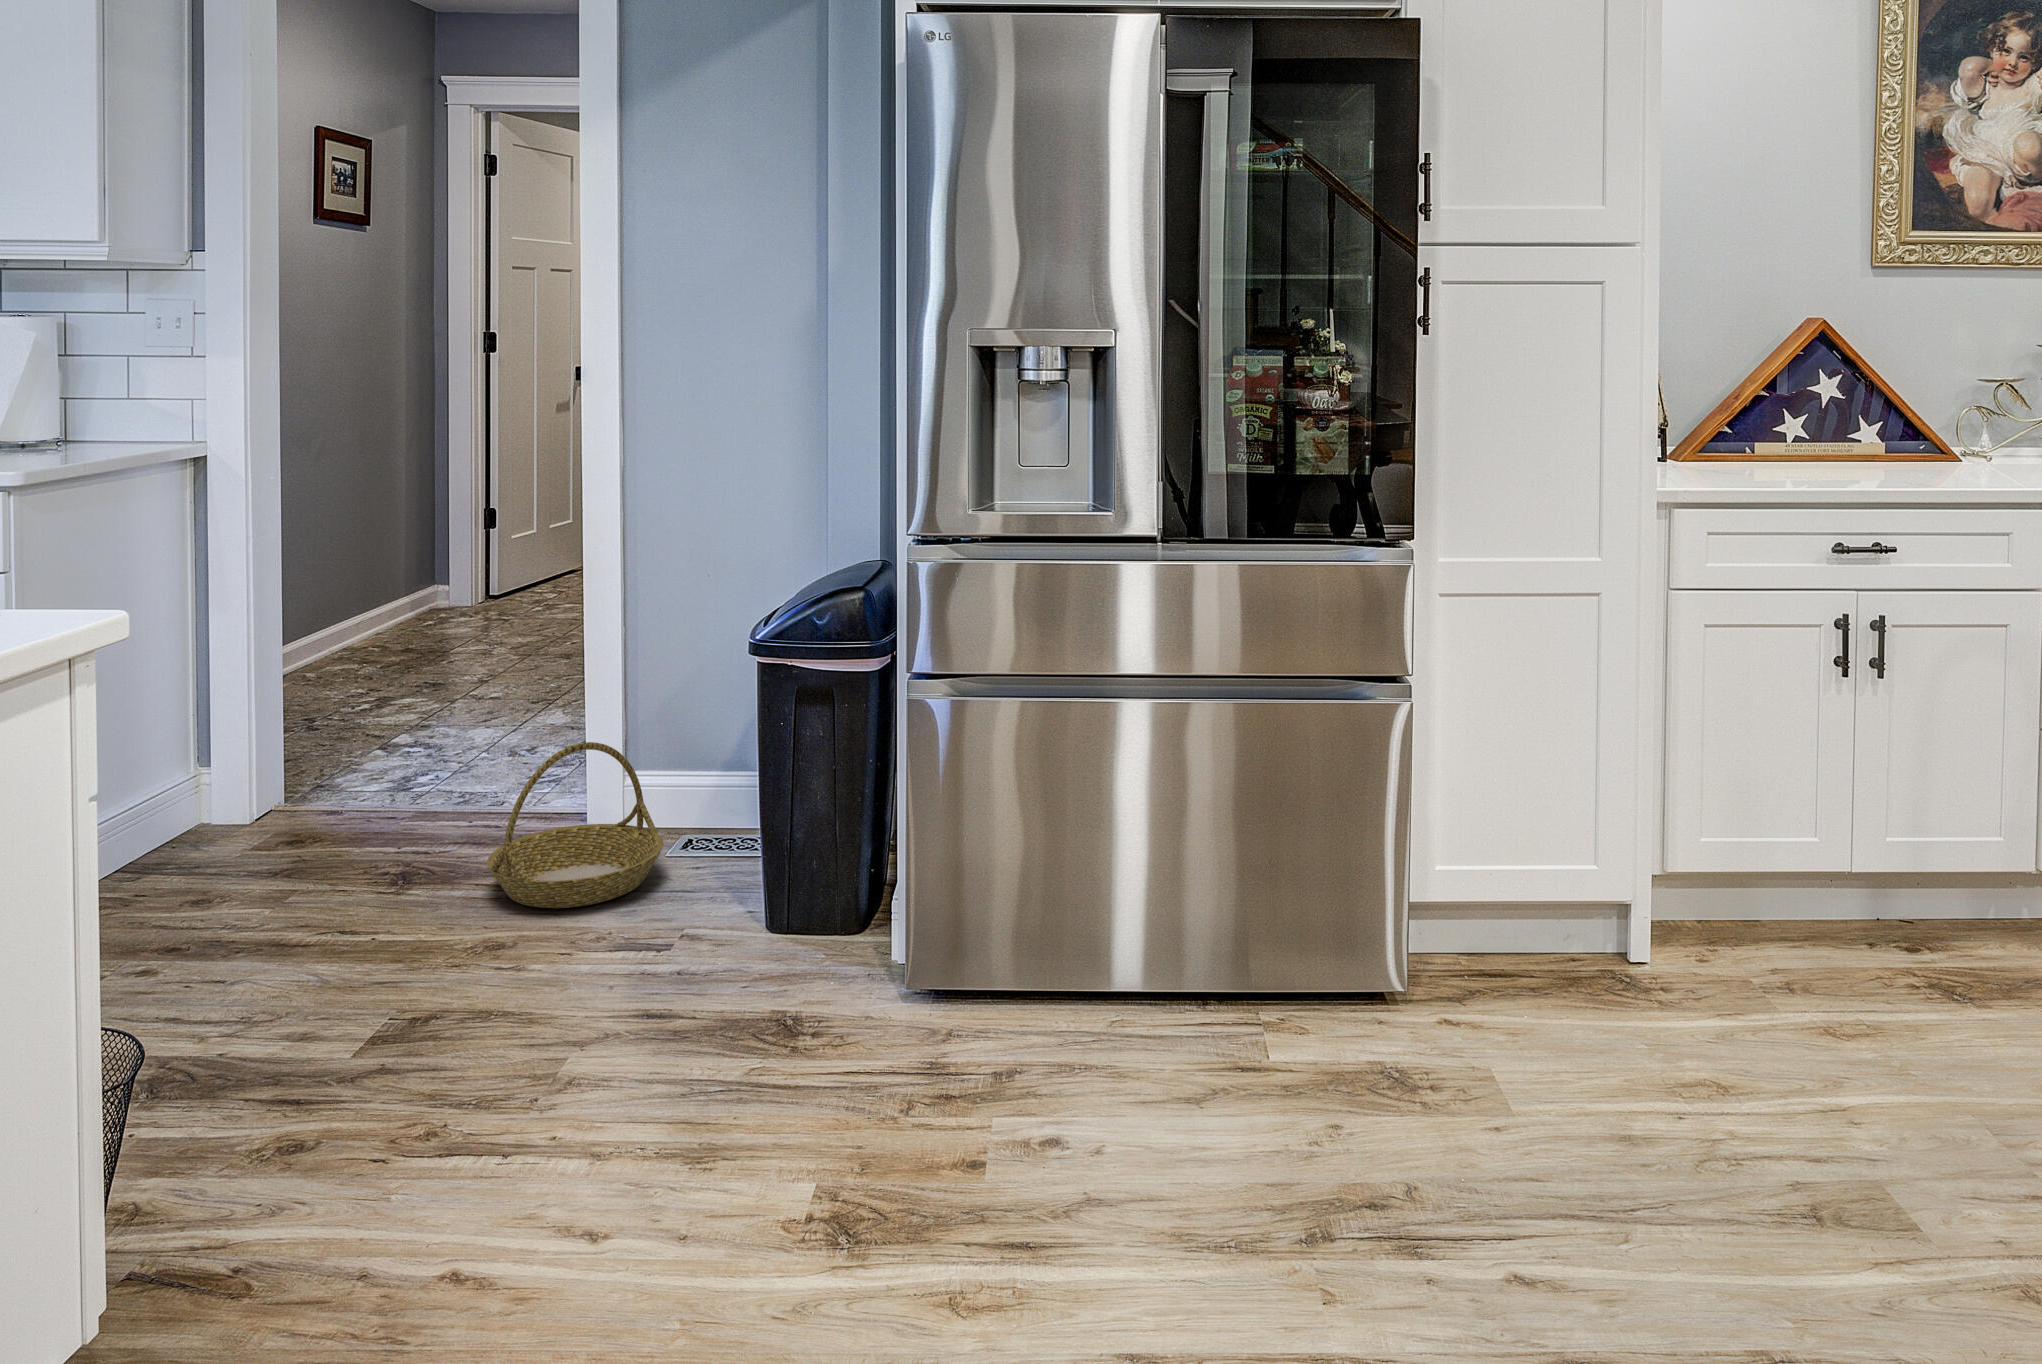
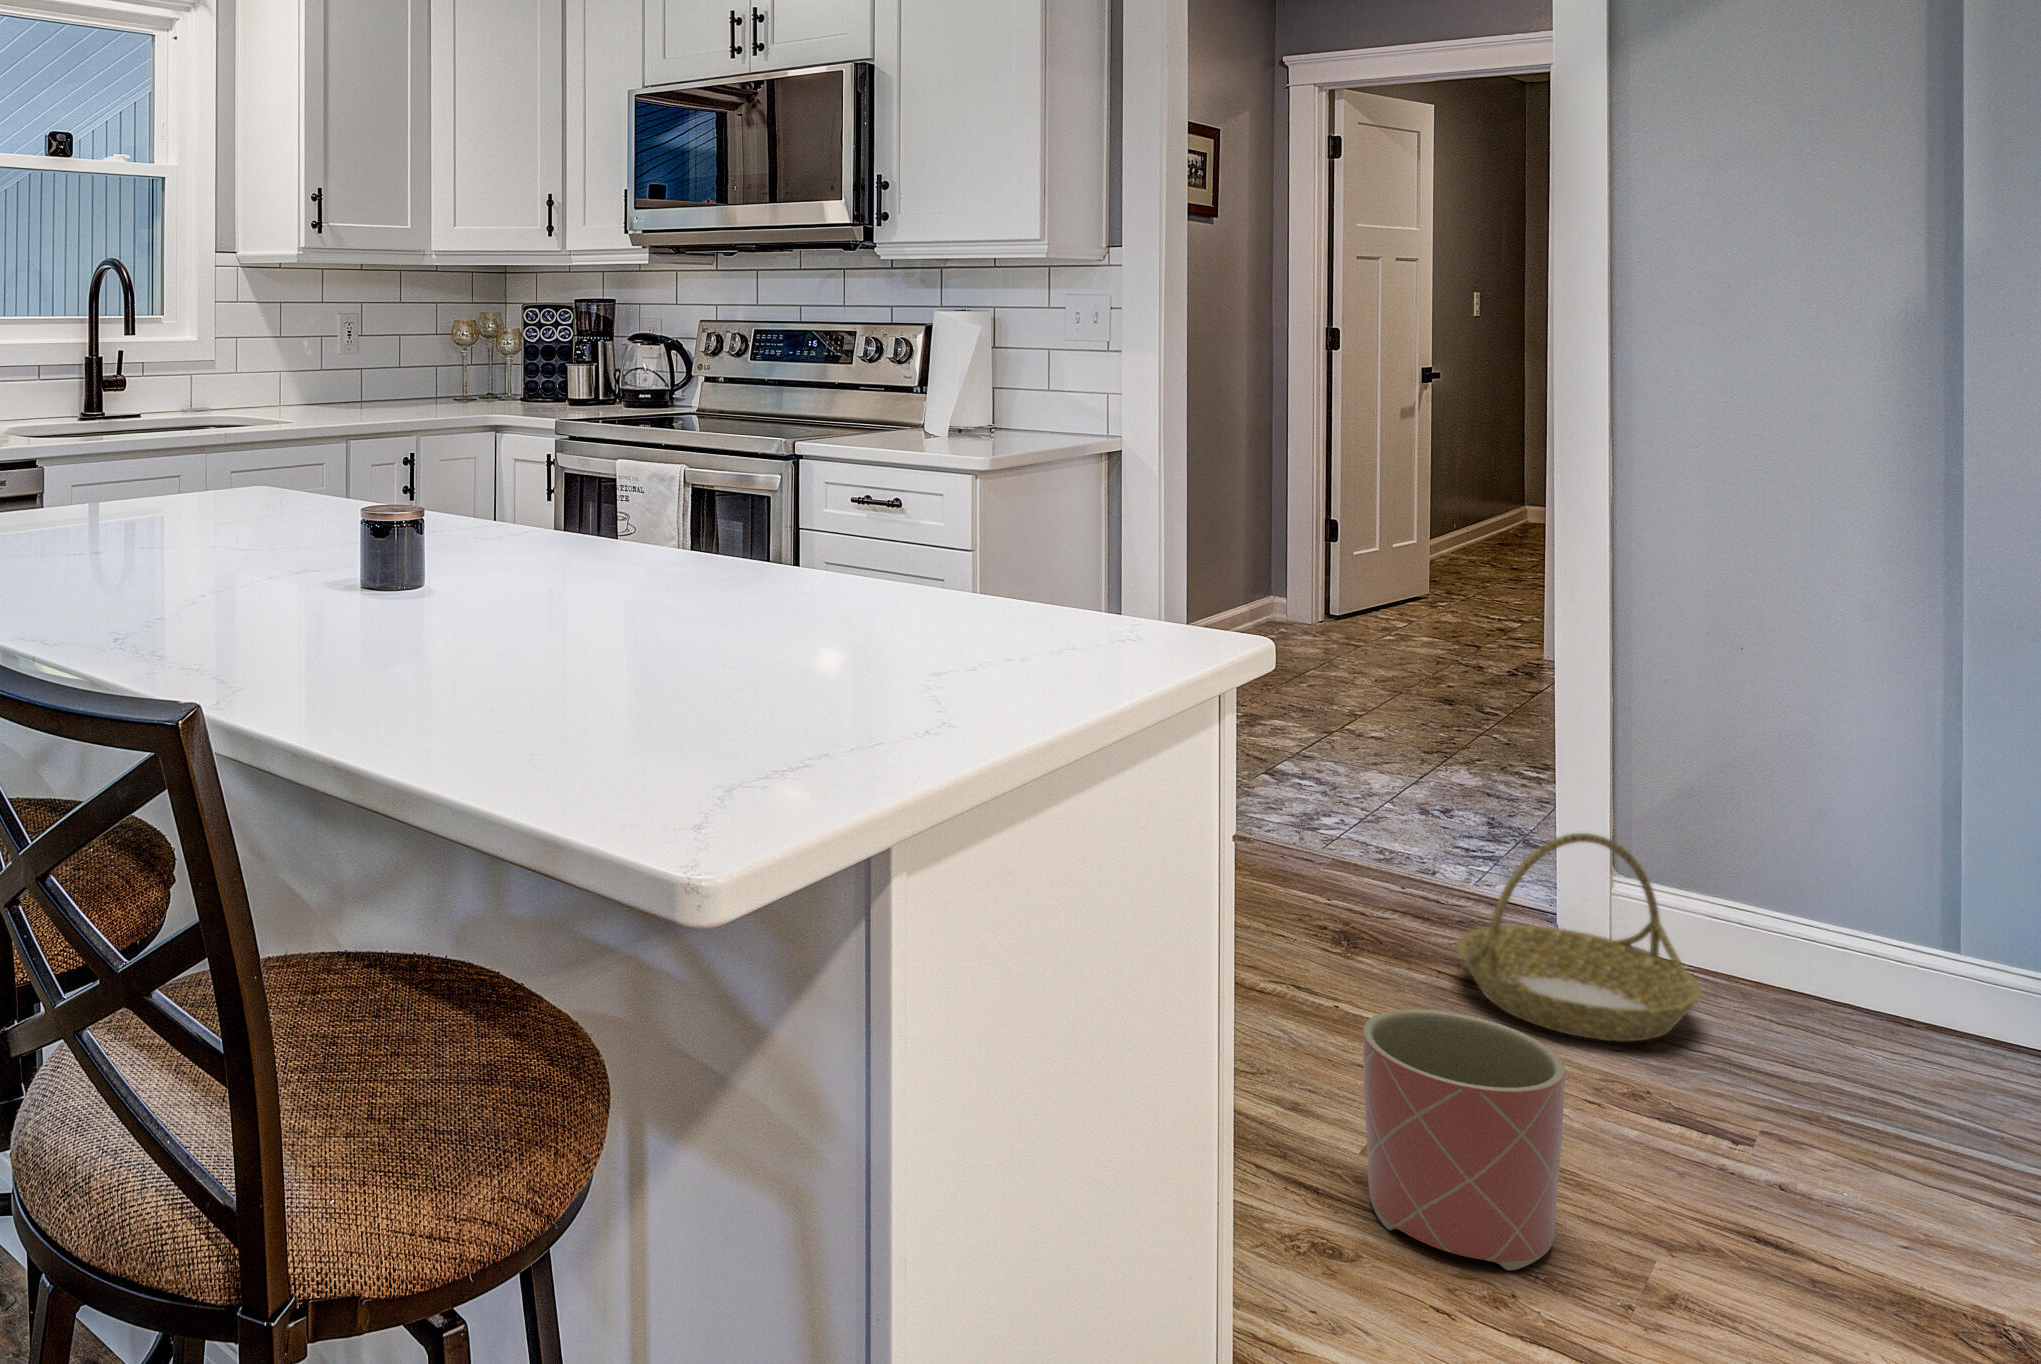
planter: none [335,910,496,1112] -> present [1363,1009,1565,1271]

